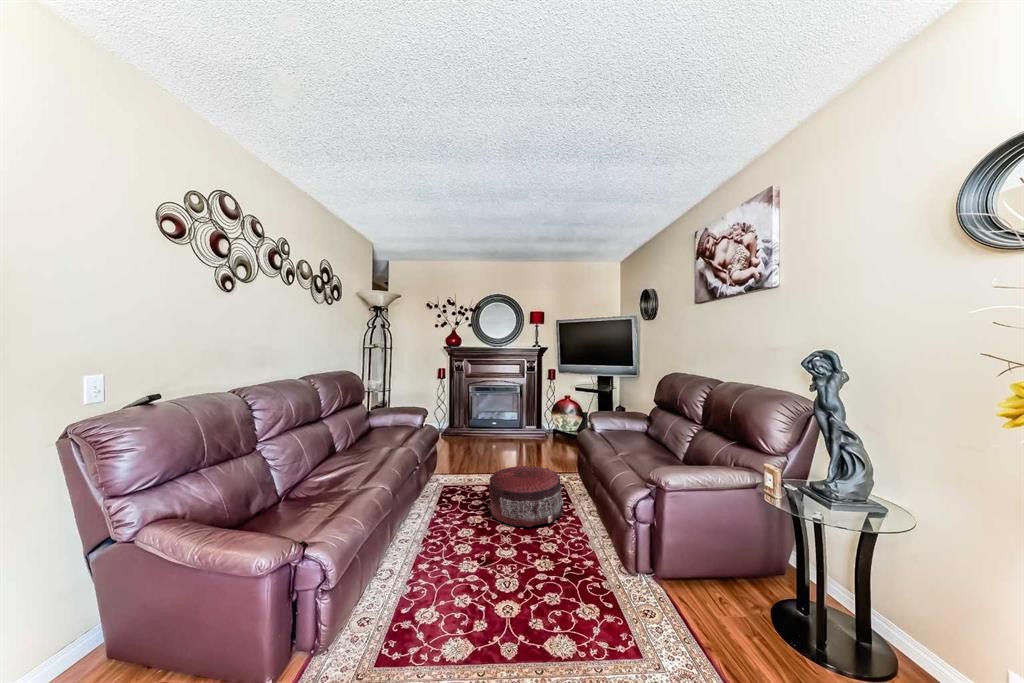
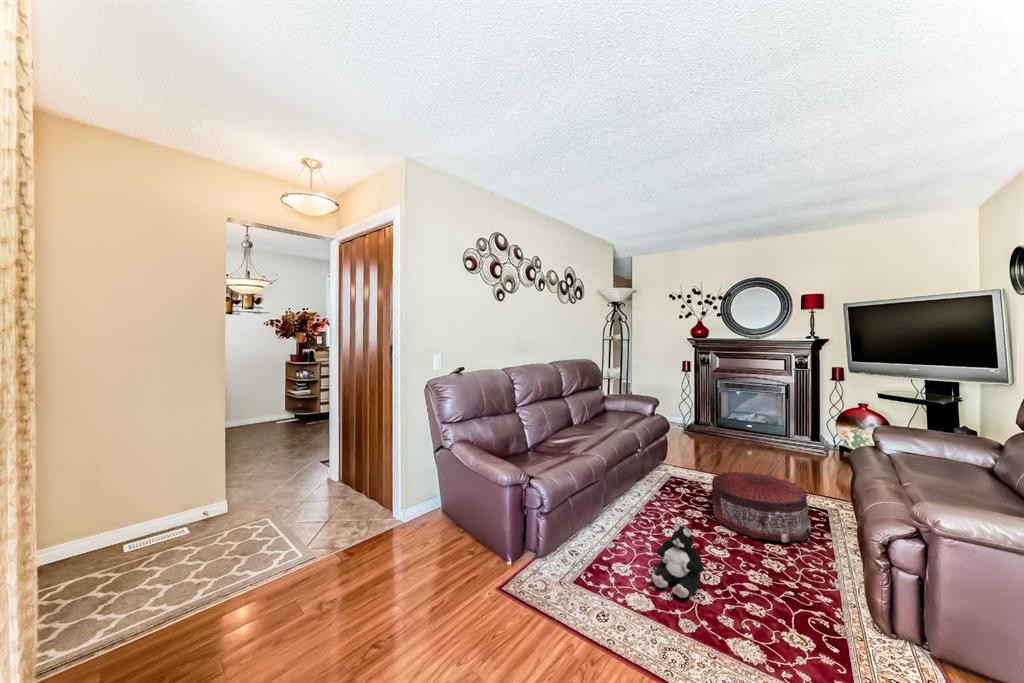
plush toy: none [463,540,510,621] -> present [652,523,704,598]

